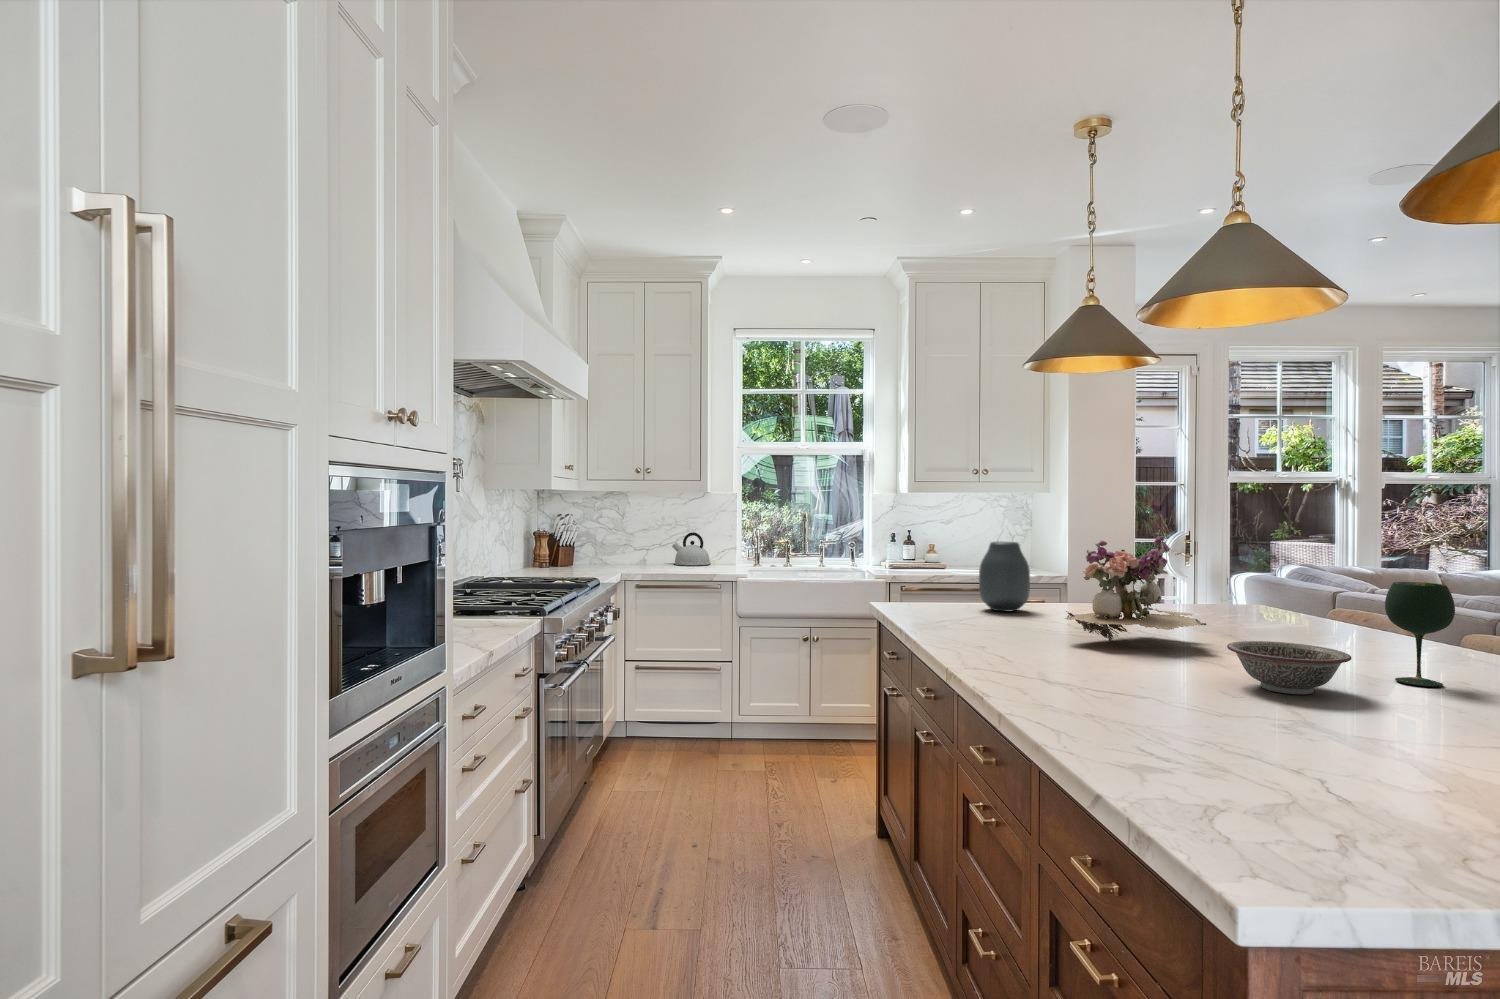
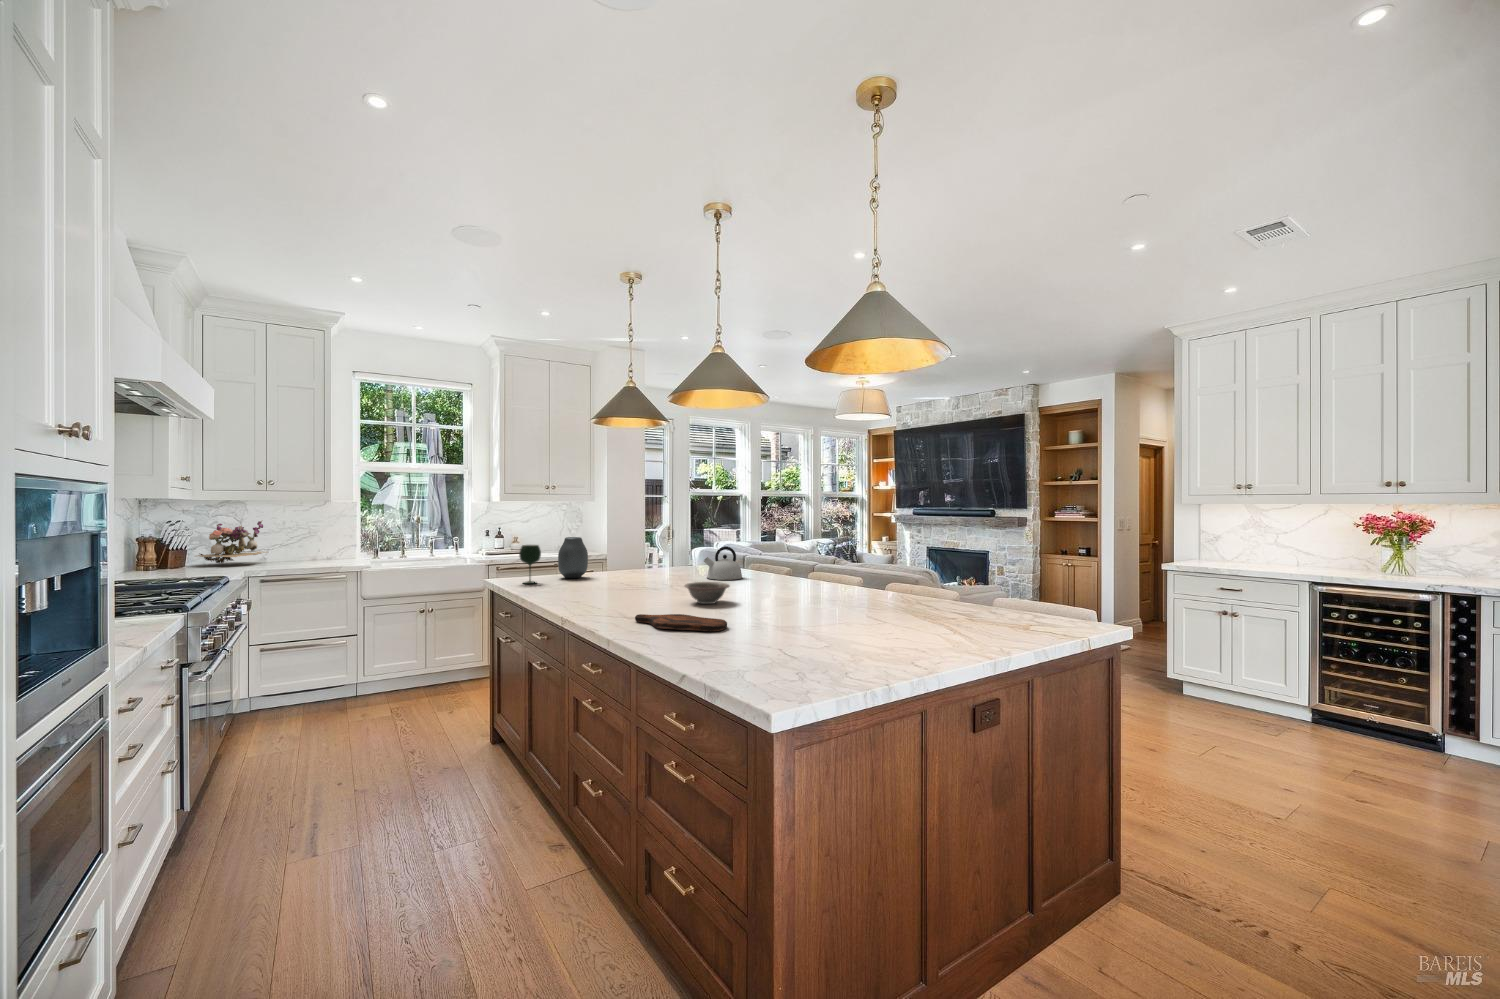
kettle: present [672,532,711,565] -> present [704,546,743,580]
flower arrangement: present [1065,533,1207,641] -> present [198,521,267,564]
wine glass: present [1385,582,1455,687] -> present [519,545,541,584]
cutting board: none [1107,702,1364,780] -> present [635,614,727,631]

